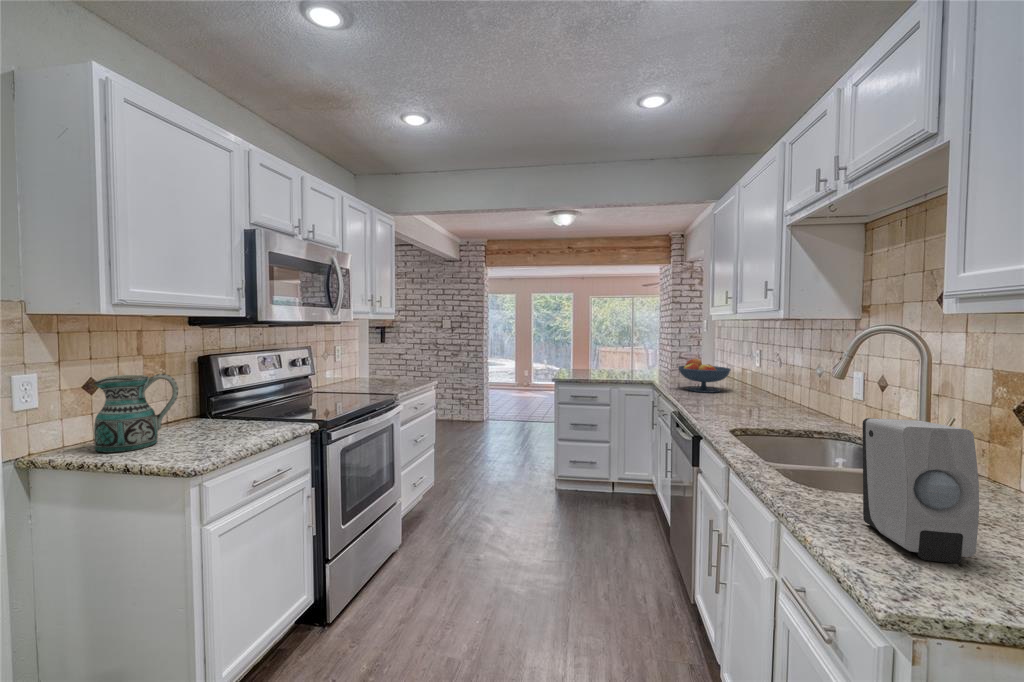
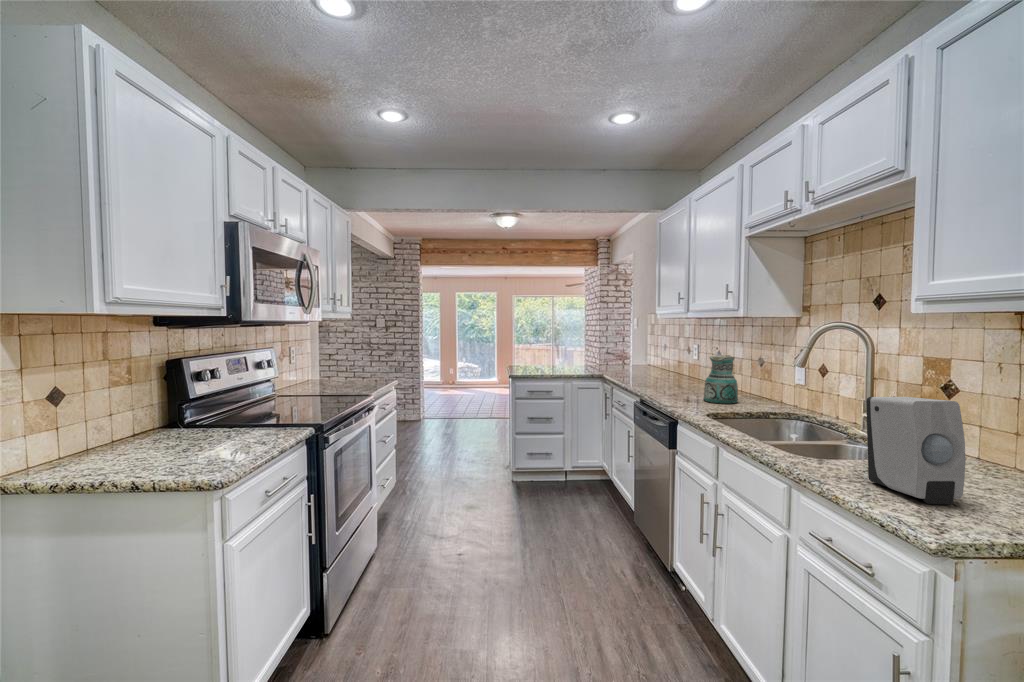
fruit bowl: present [678,359,731,393] -> none [633,354,680,384]
ceramic pitcher: present [94,374,178,453] -> present [704,355,738,404]

